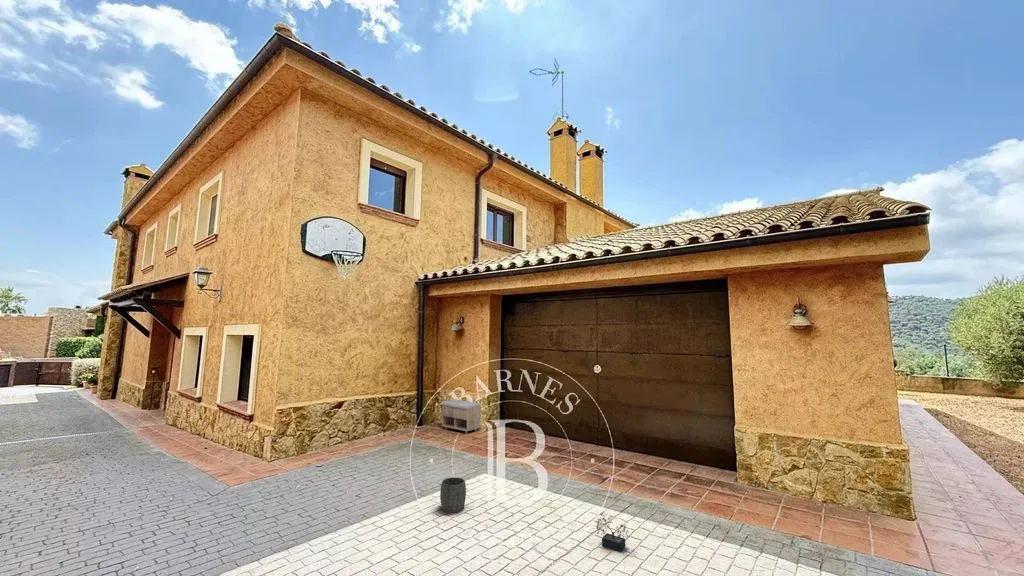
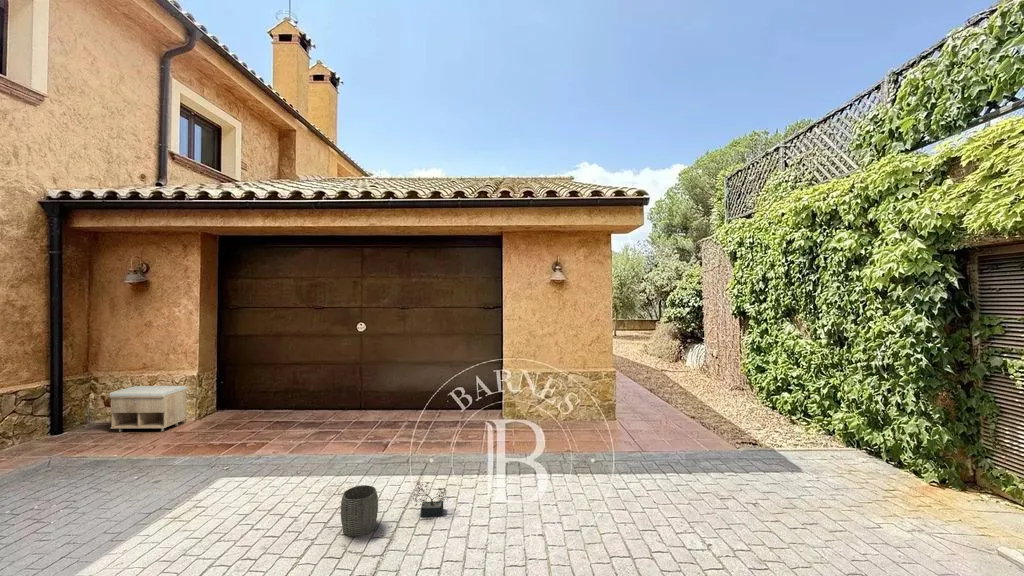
woven basket: present [440,477,466,513] -> present [341,485,378,536]

